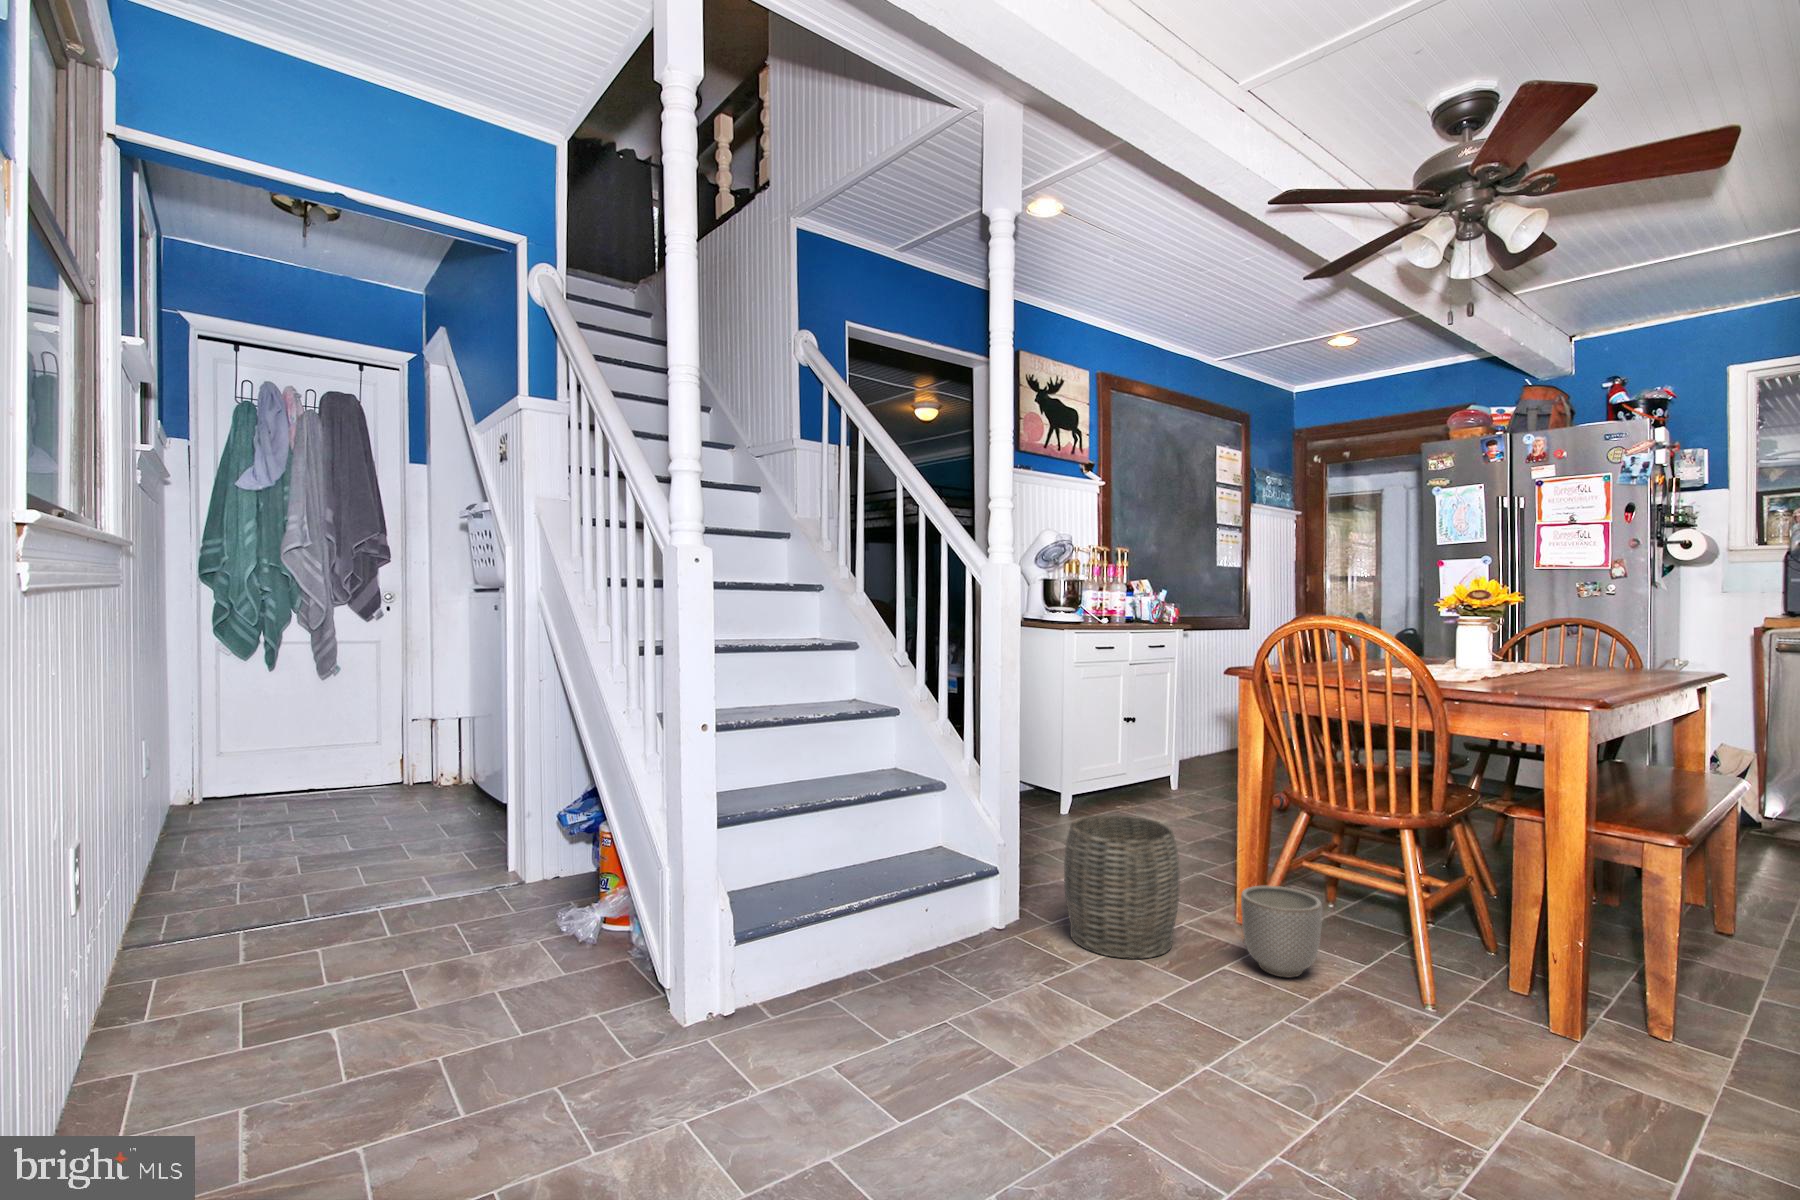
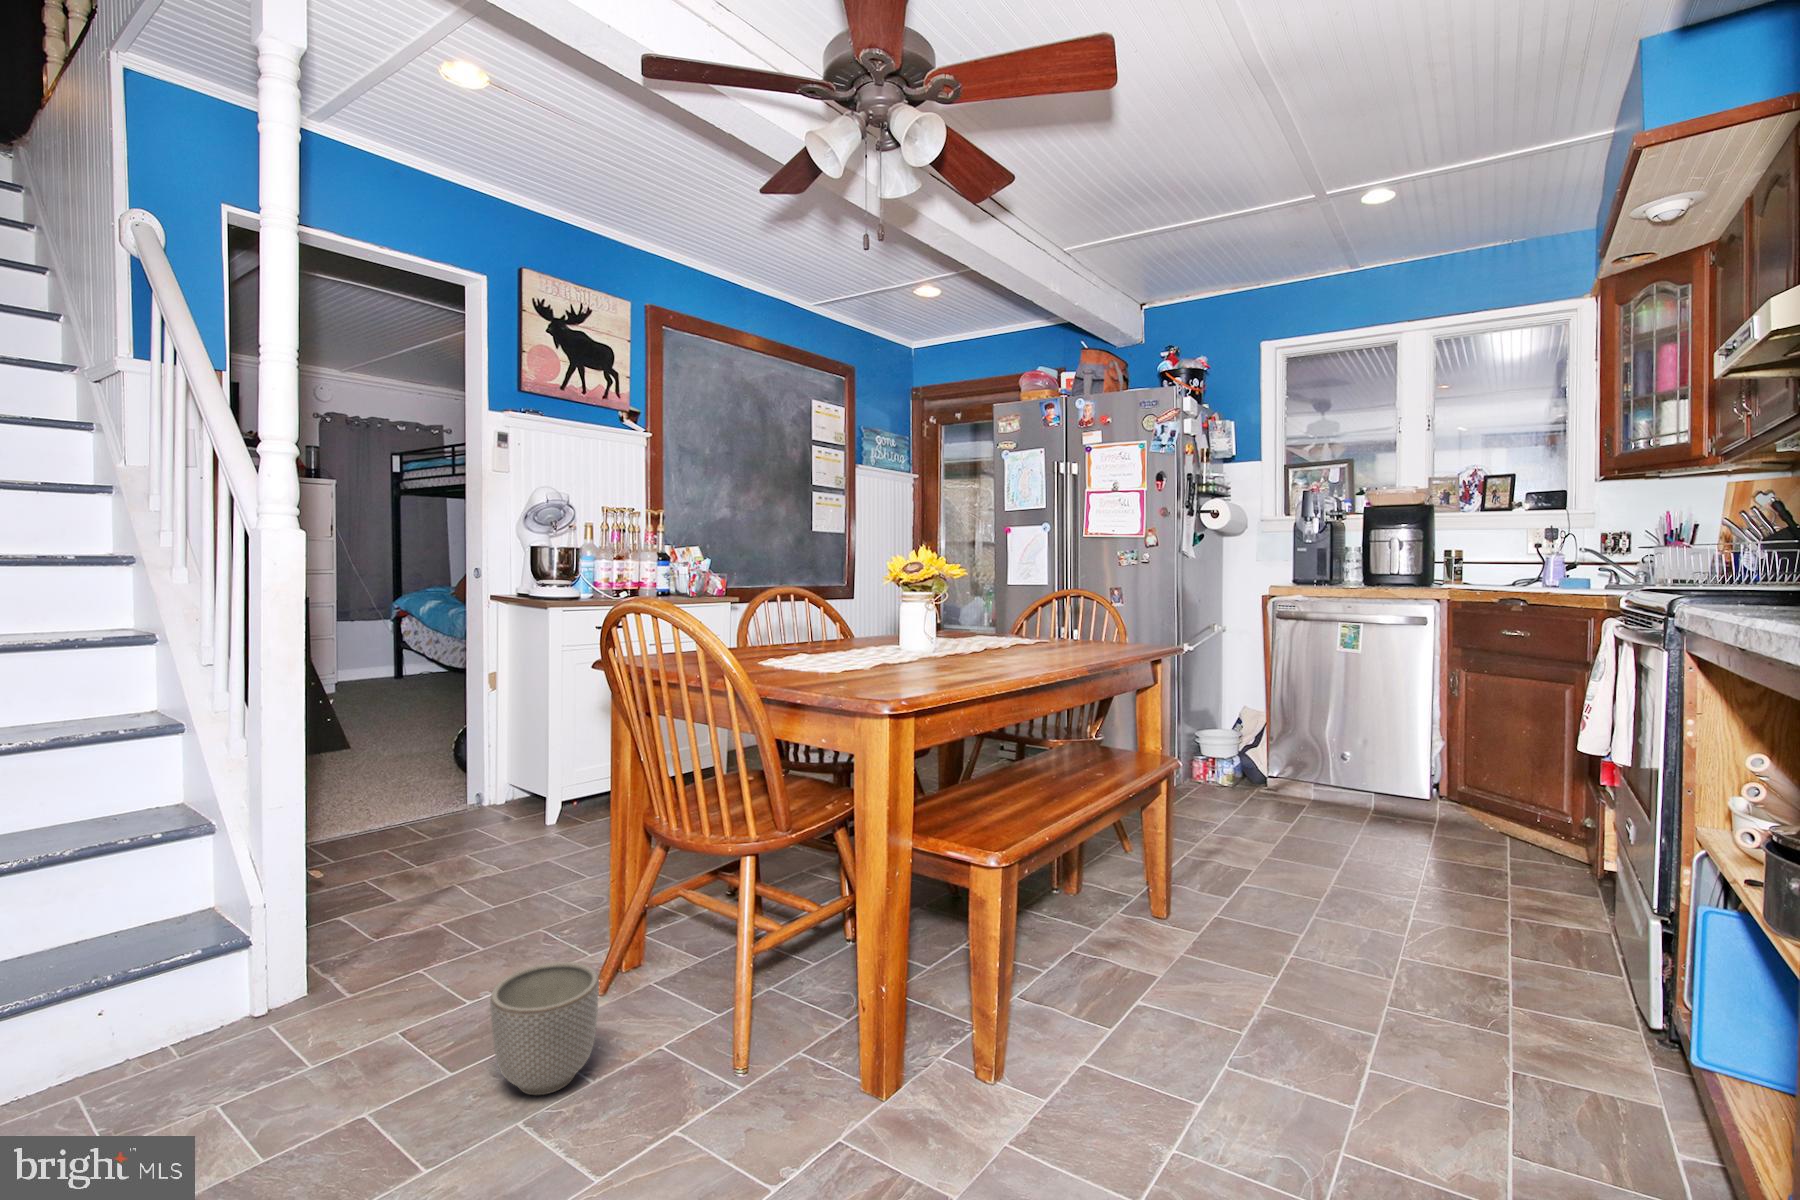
woven basket: present [1064,815,1180,959] -> none [275,873,456,1090]

